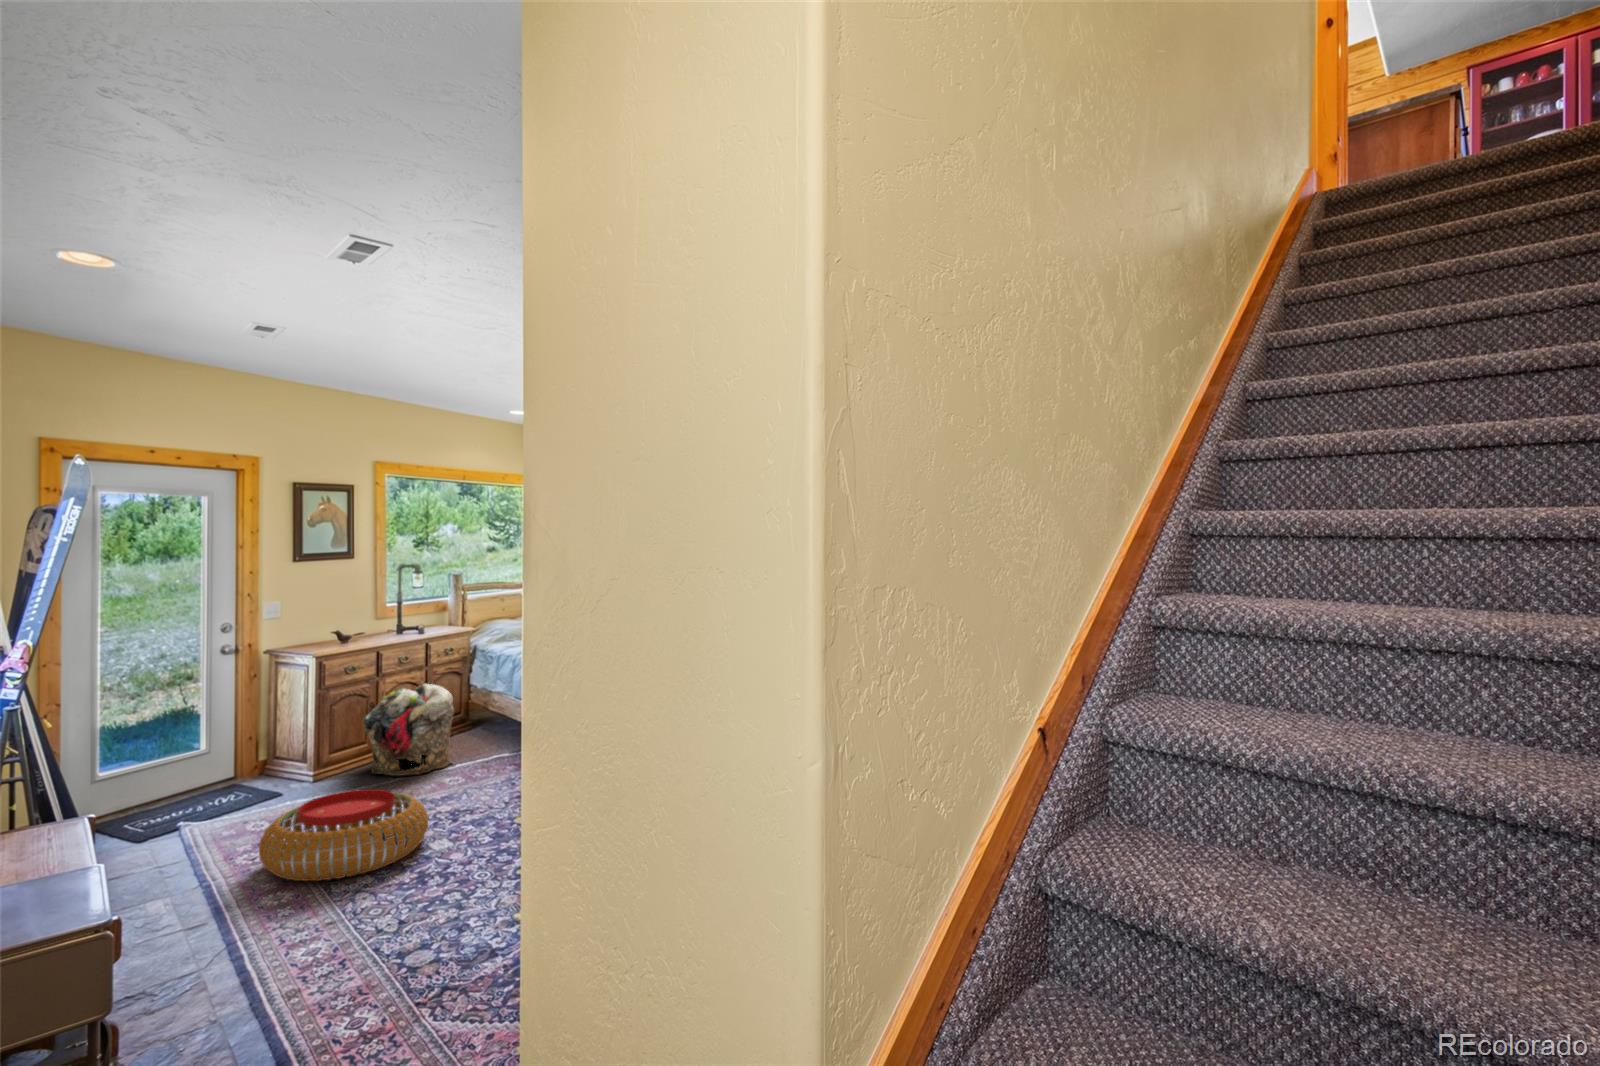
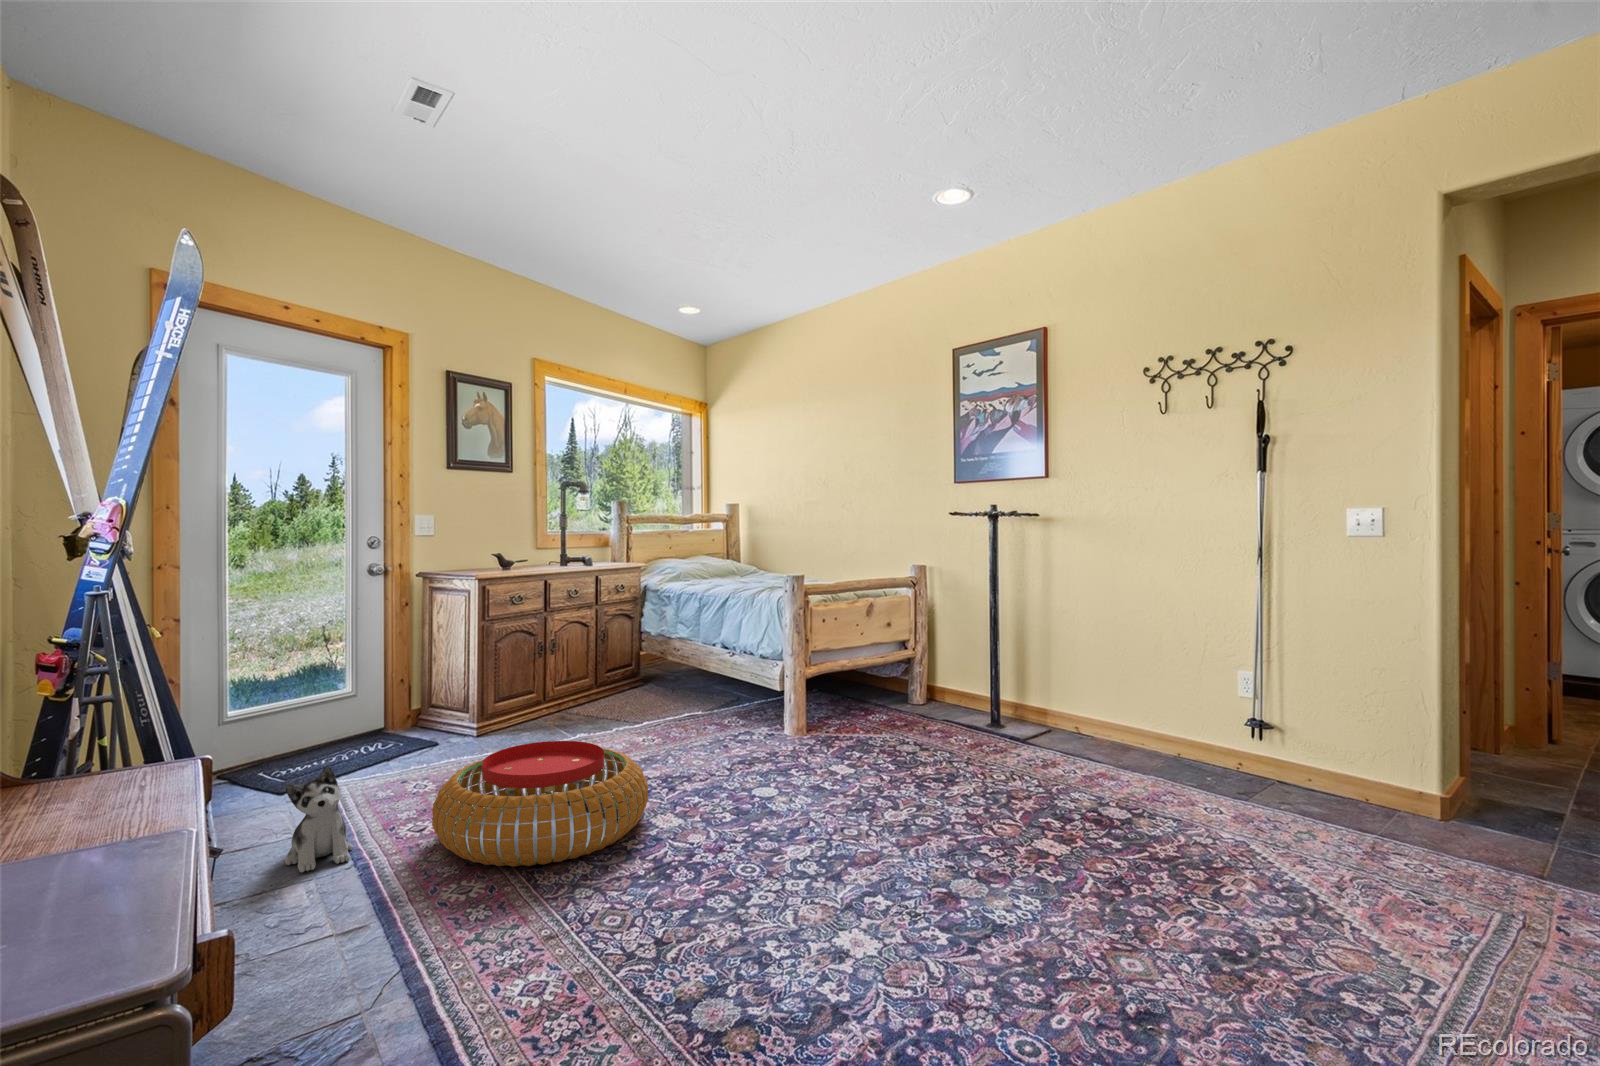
laundry basket: present [364,684,454,776] -> none [532,620,642,731]
plush toy: none [146,816,199,893] -> present [285,766,353,873]

